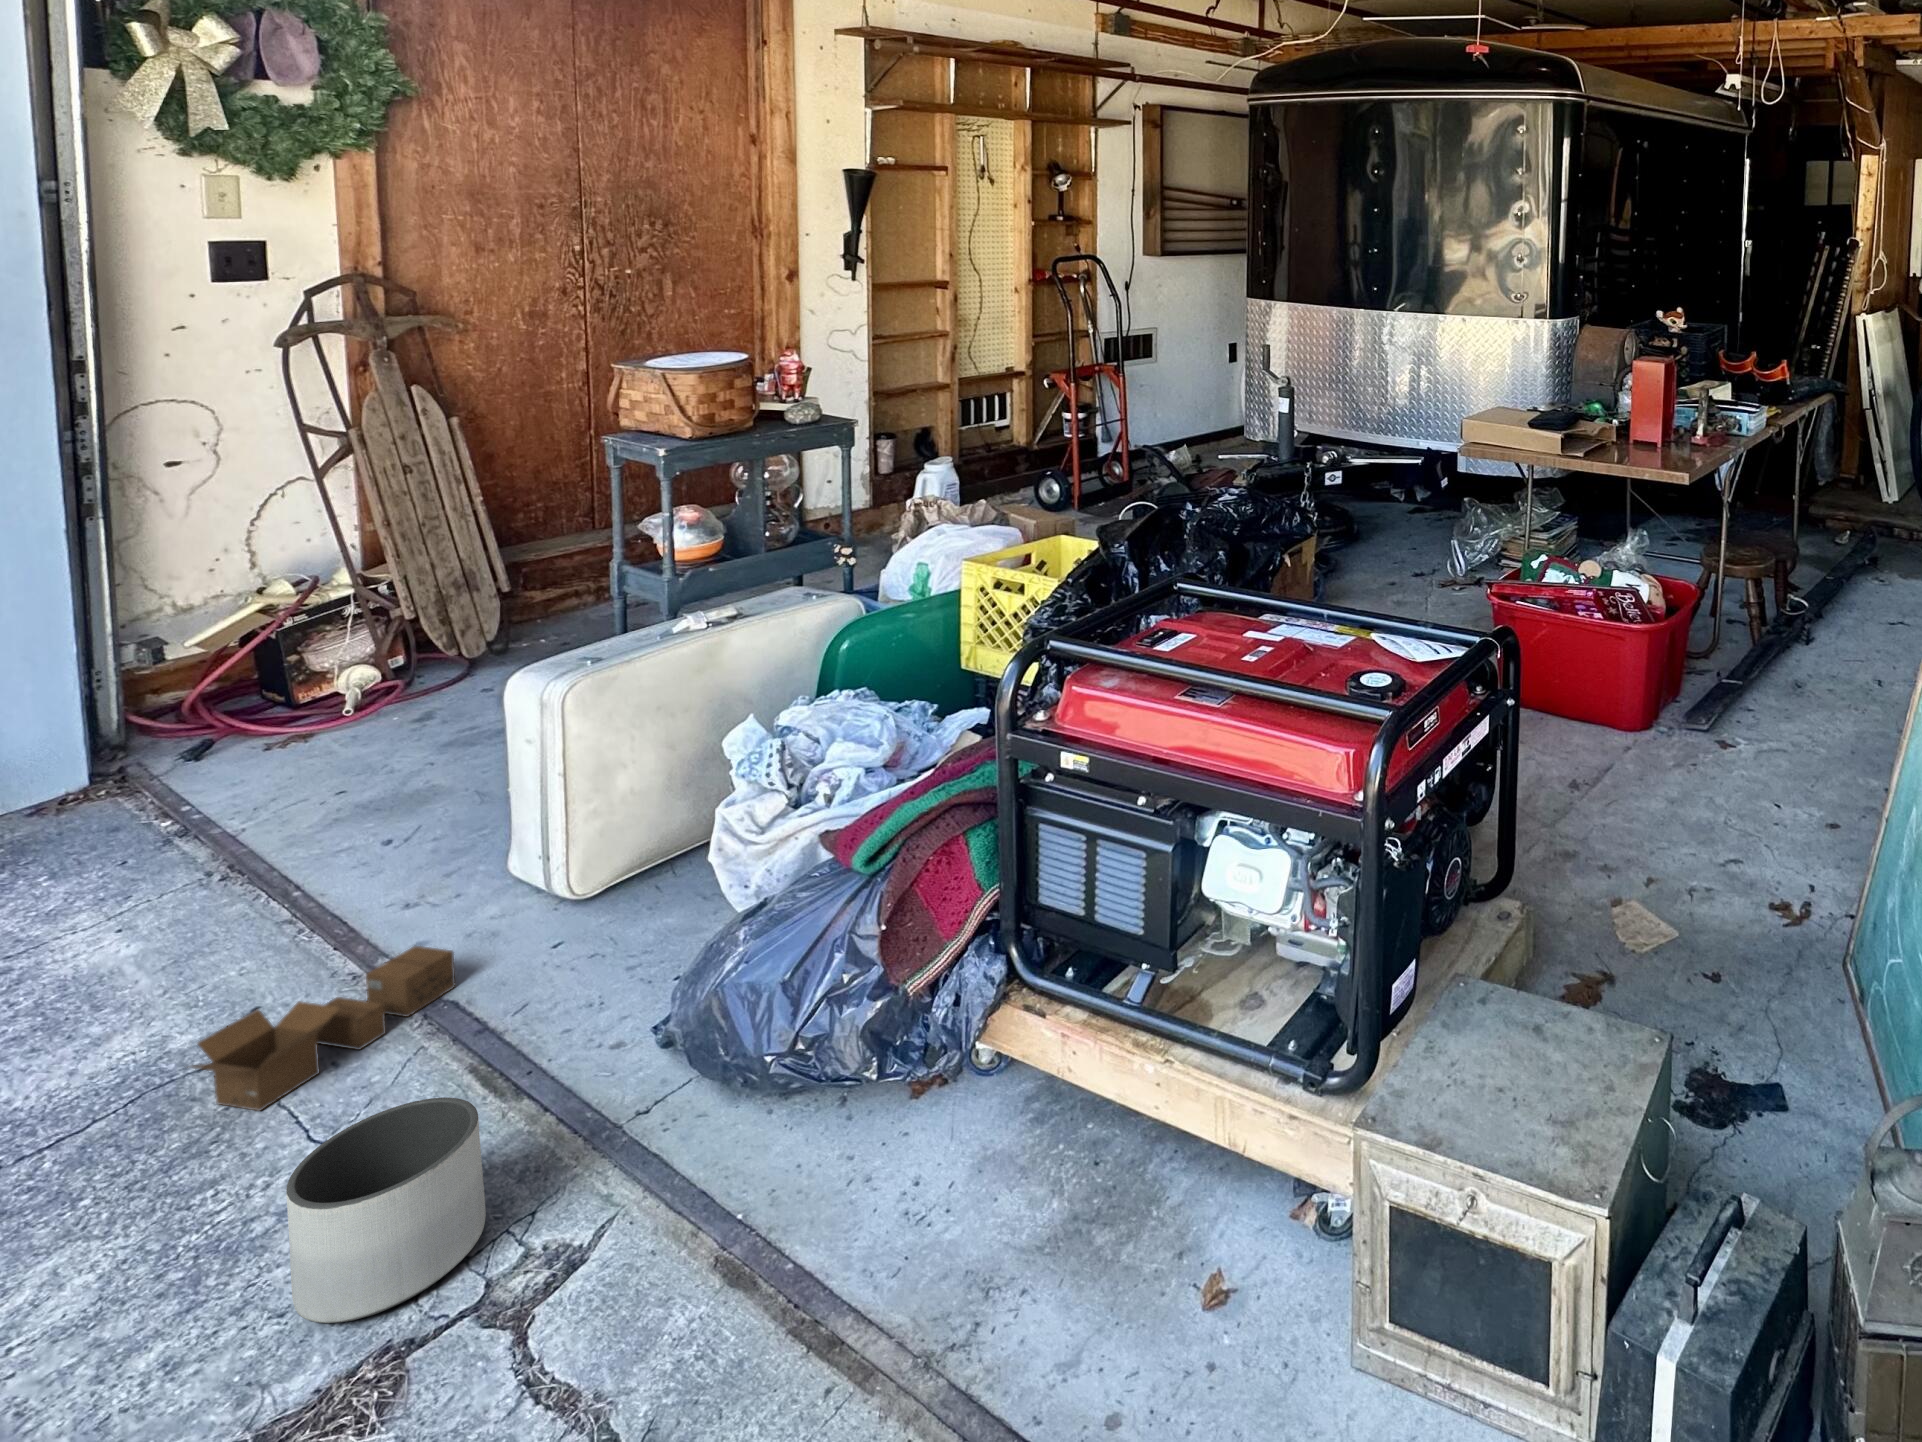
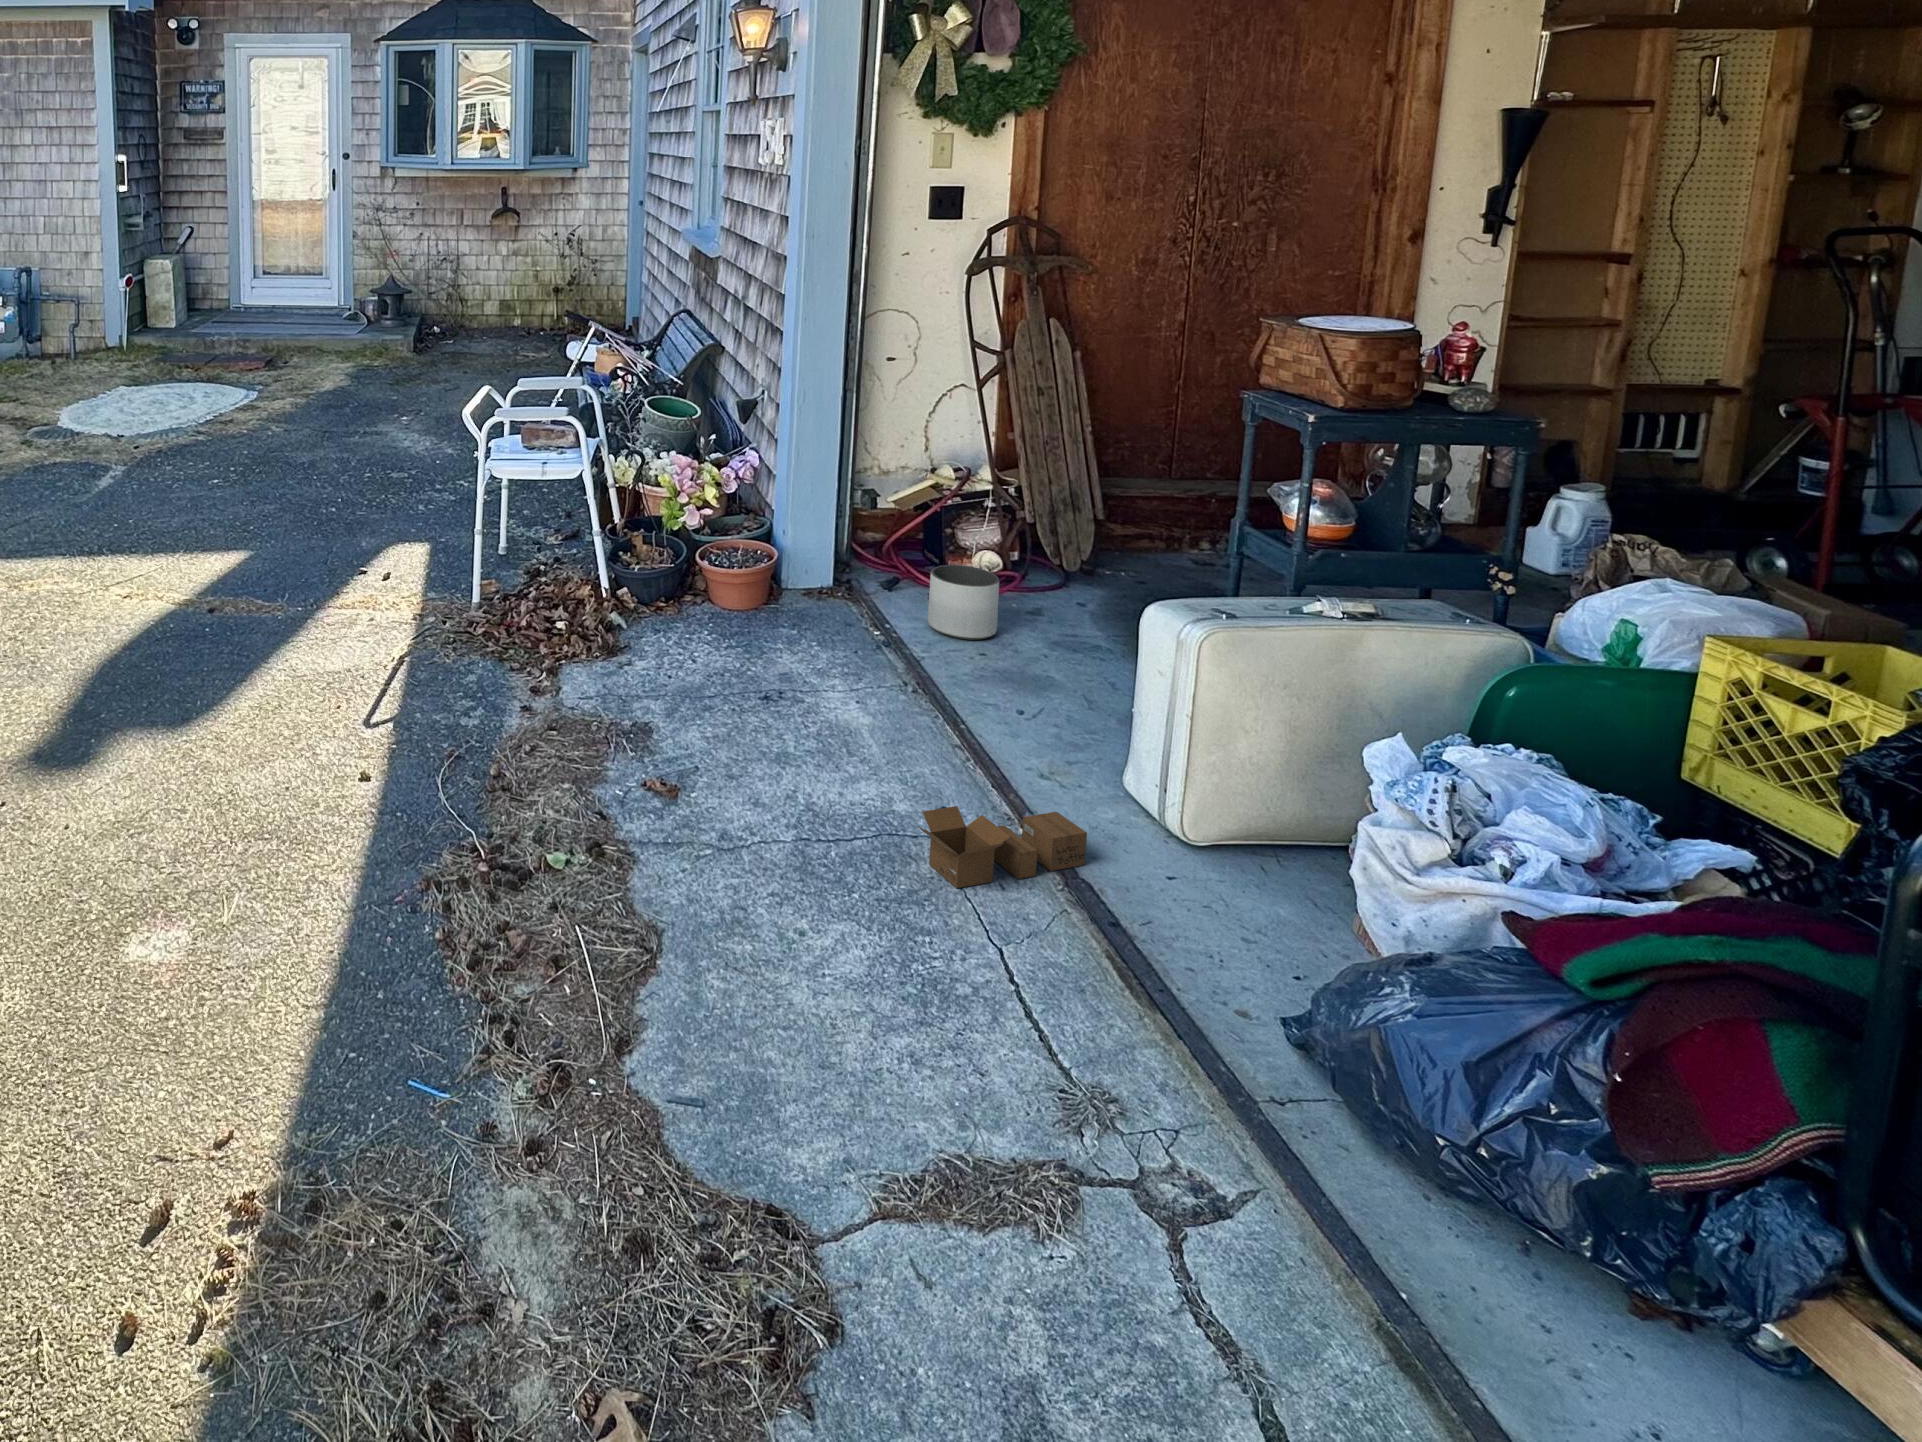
planter: present [286,1097,486,1323] -> present [928,565,999,640]

